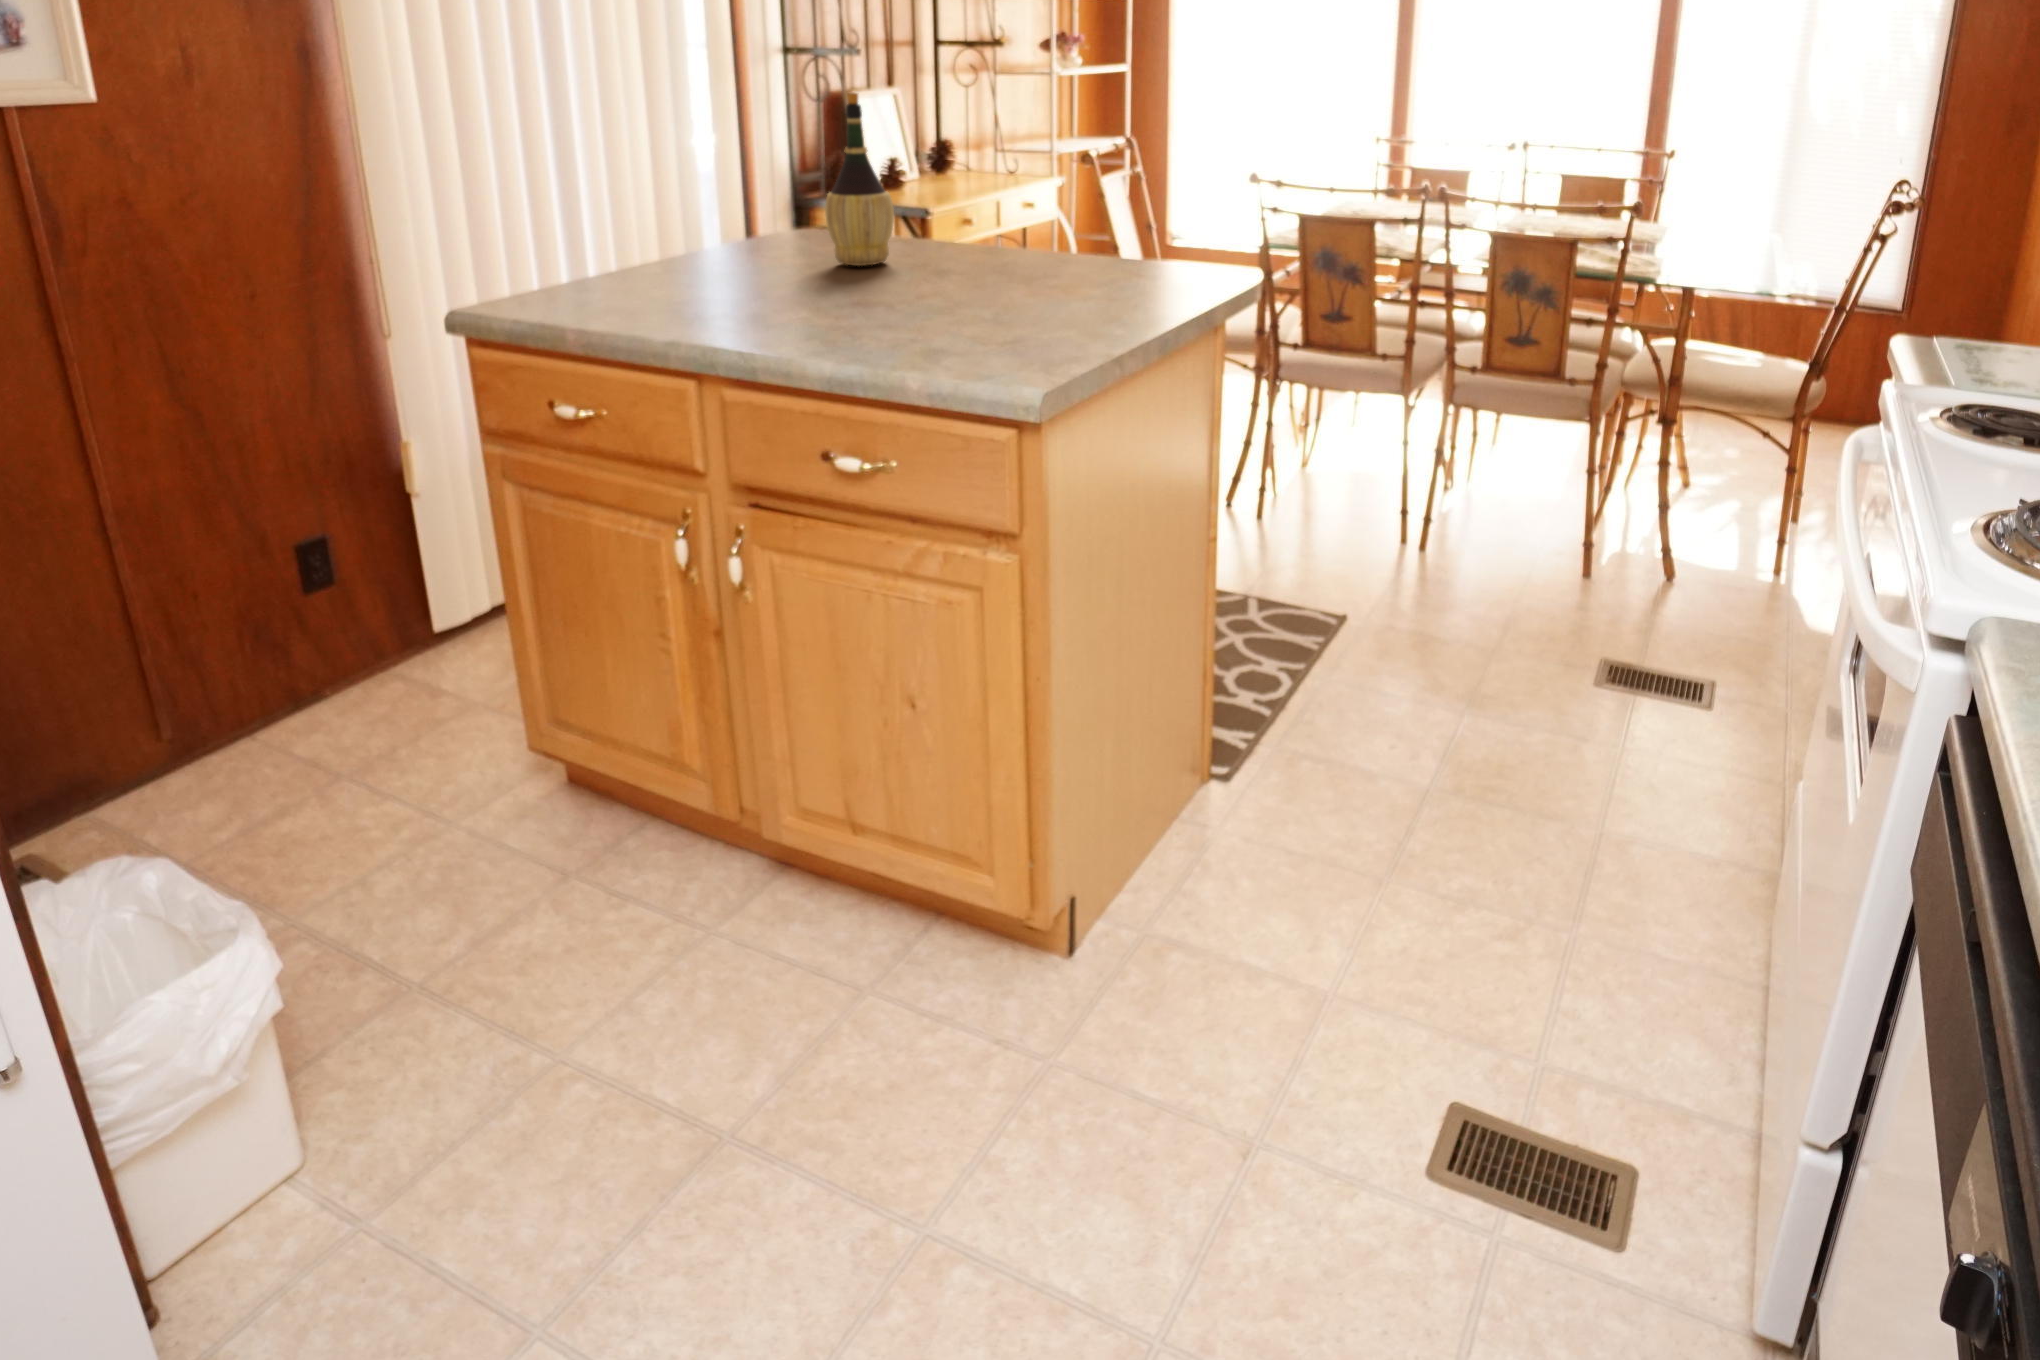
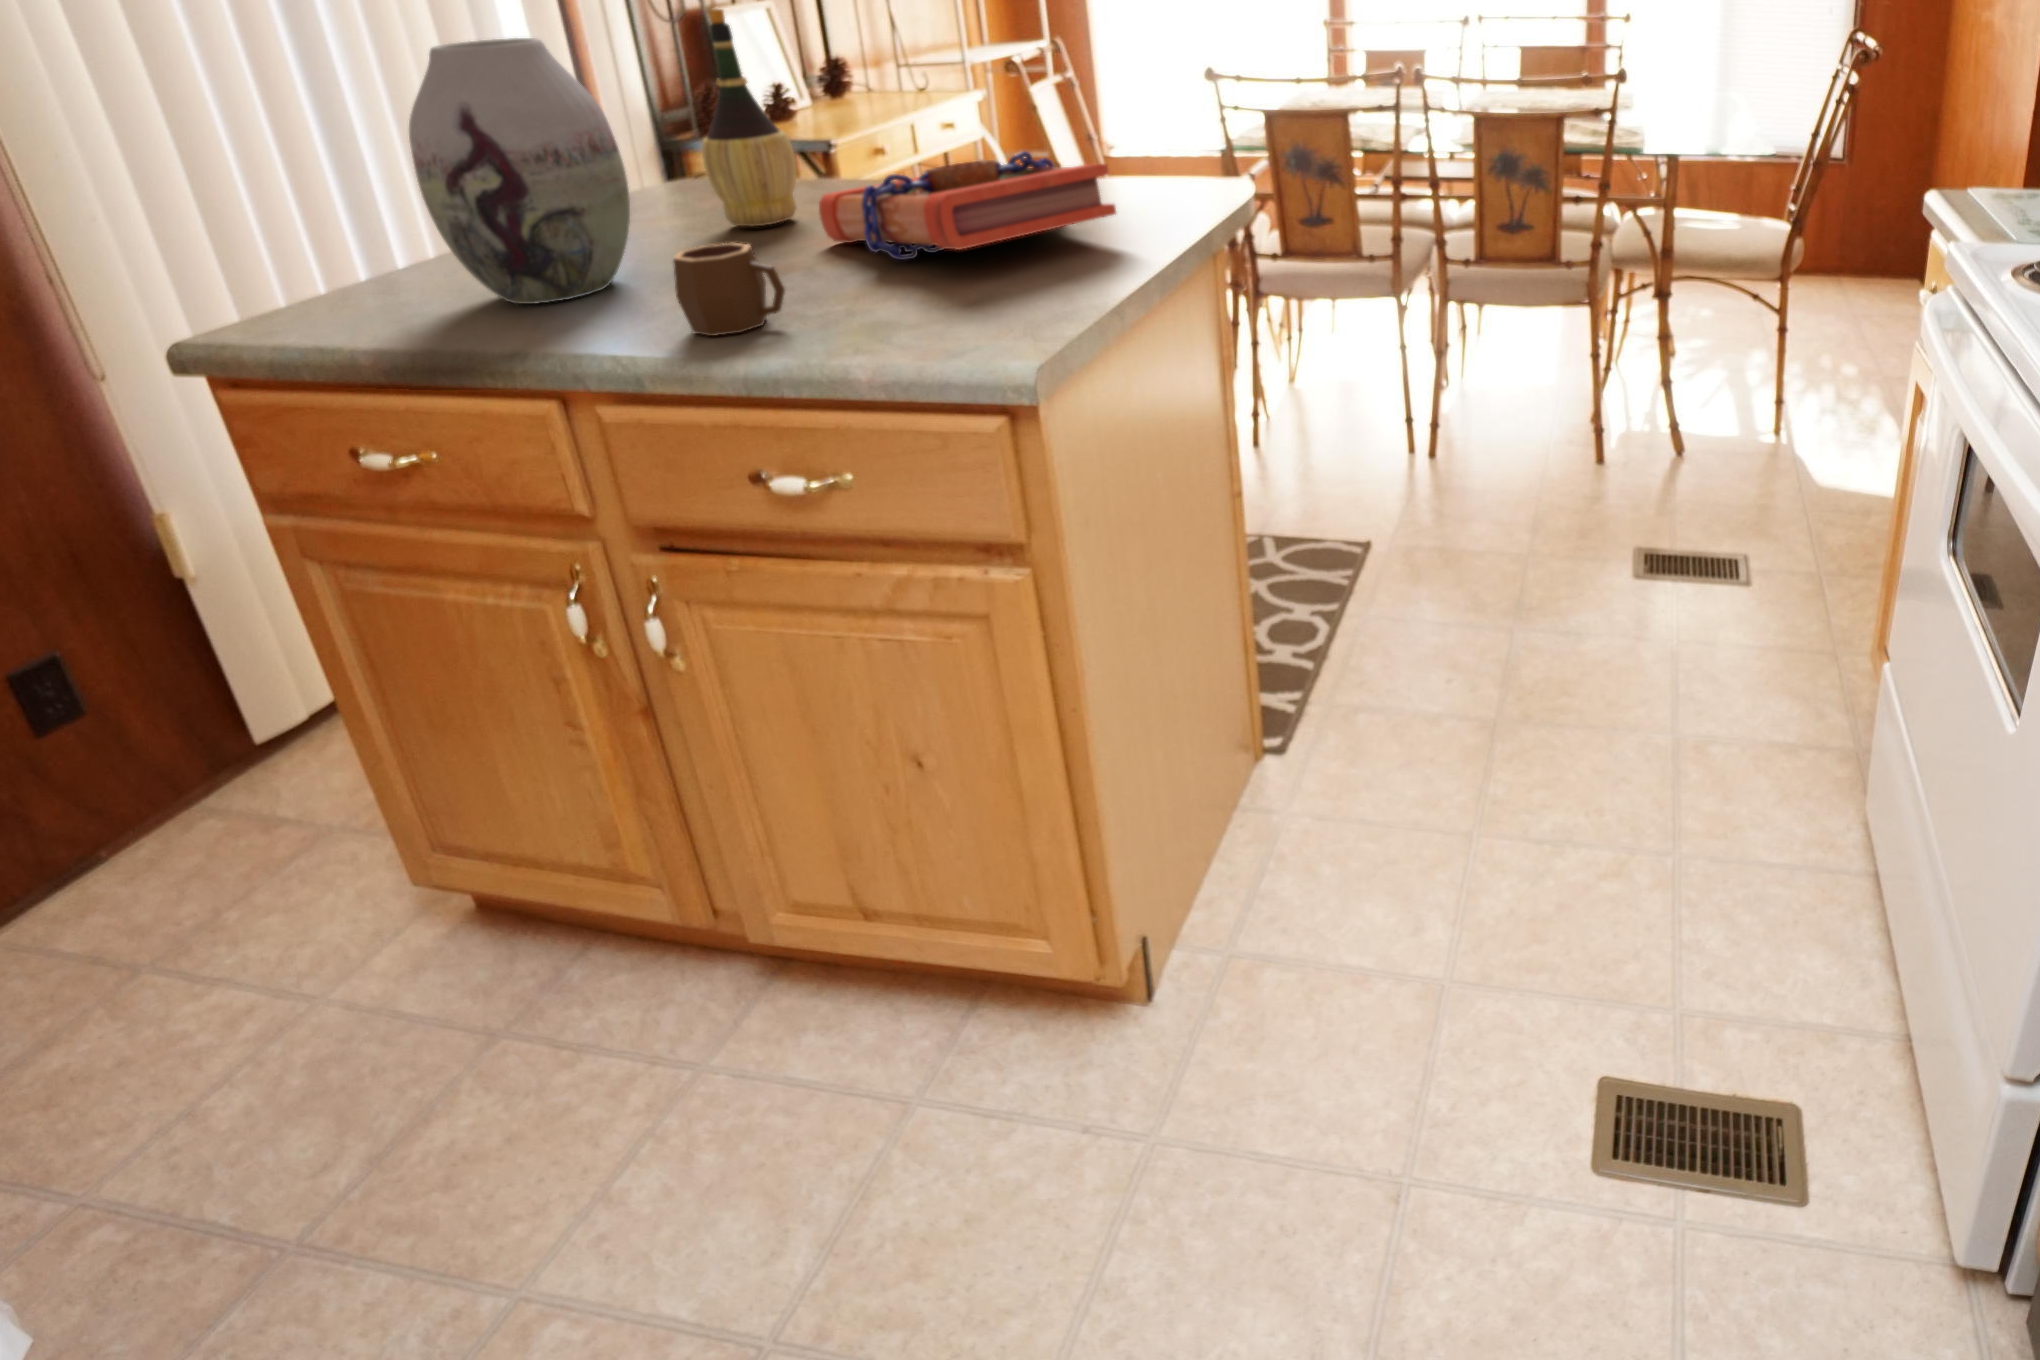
vase: none [627,106,769,306] -> present [409,38,630,304]
book: none [905,223,1137,301] -> present [819,151,1116,260]
mug: none [790,272,870,342] -> present [673,243,785,336]

